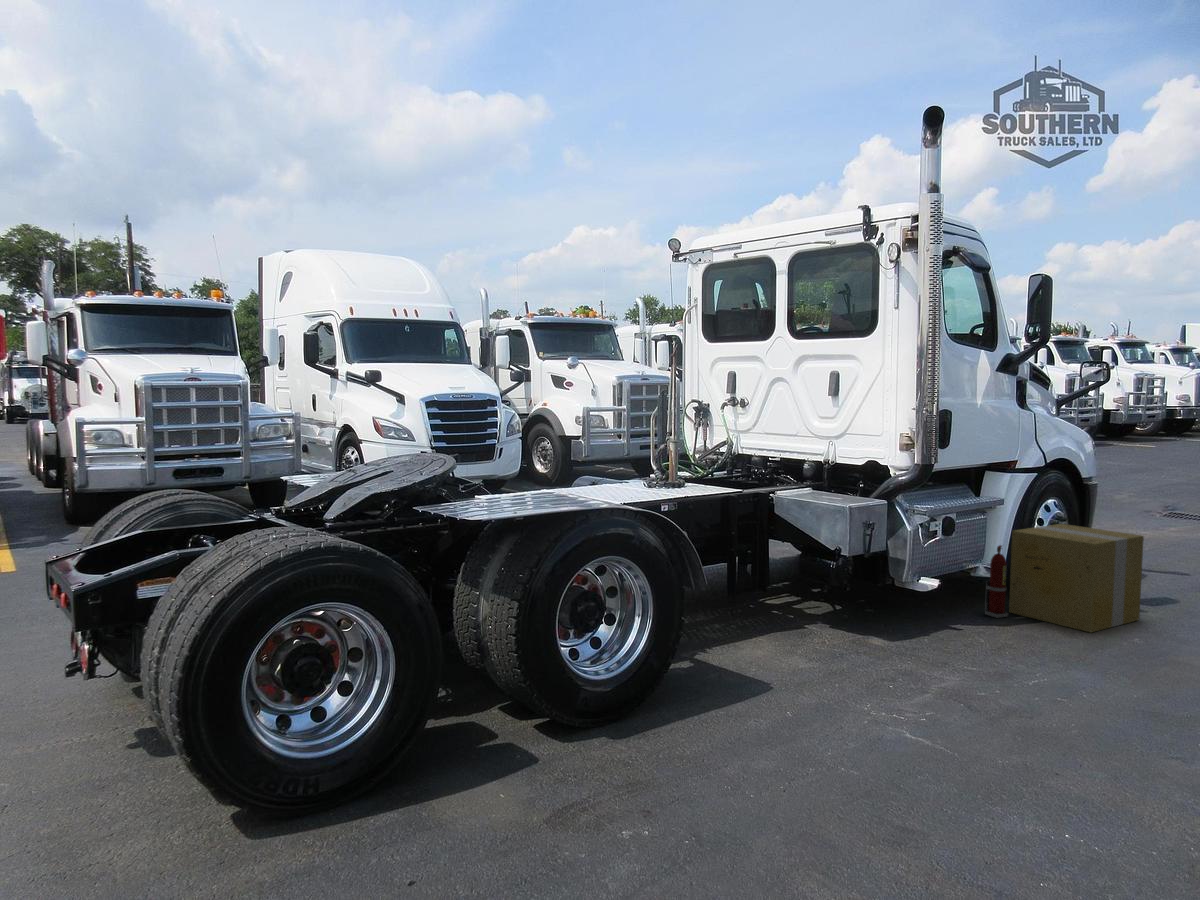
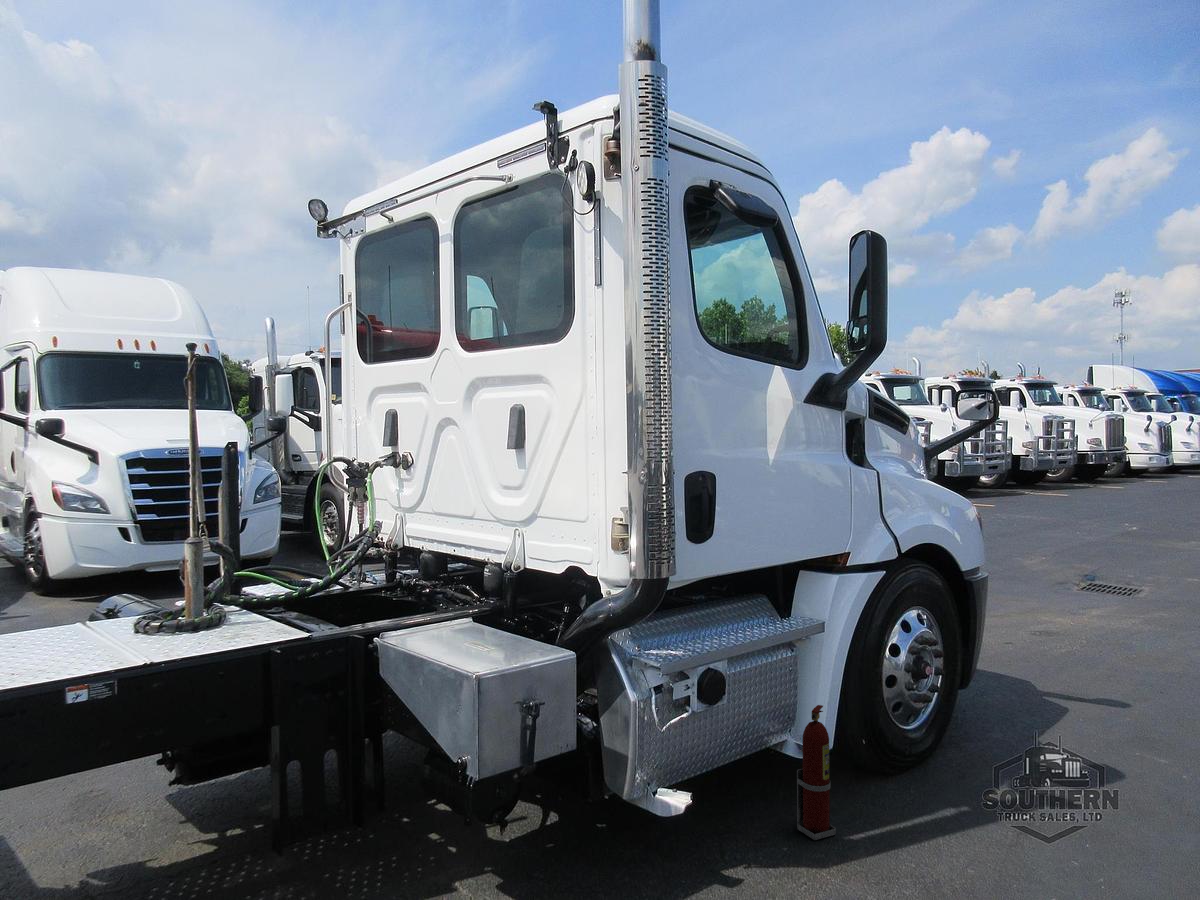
cardboard box: present [1009,524,1144,632] -> none [840,654,1061,882]

